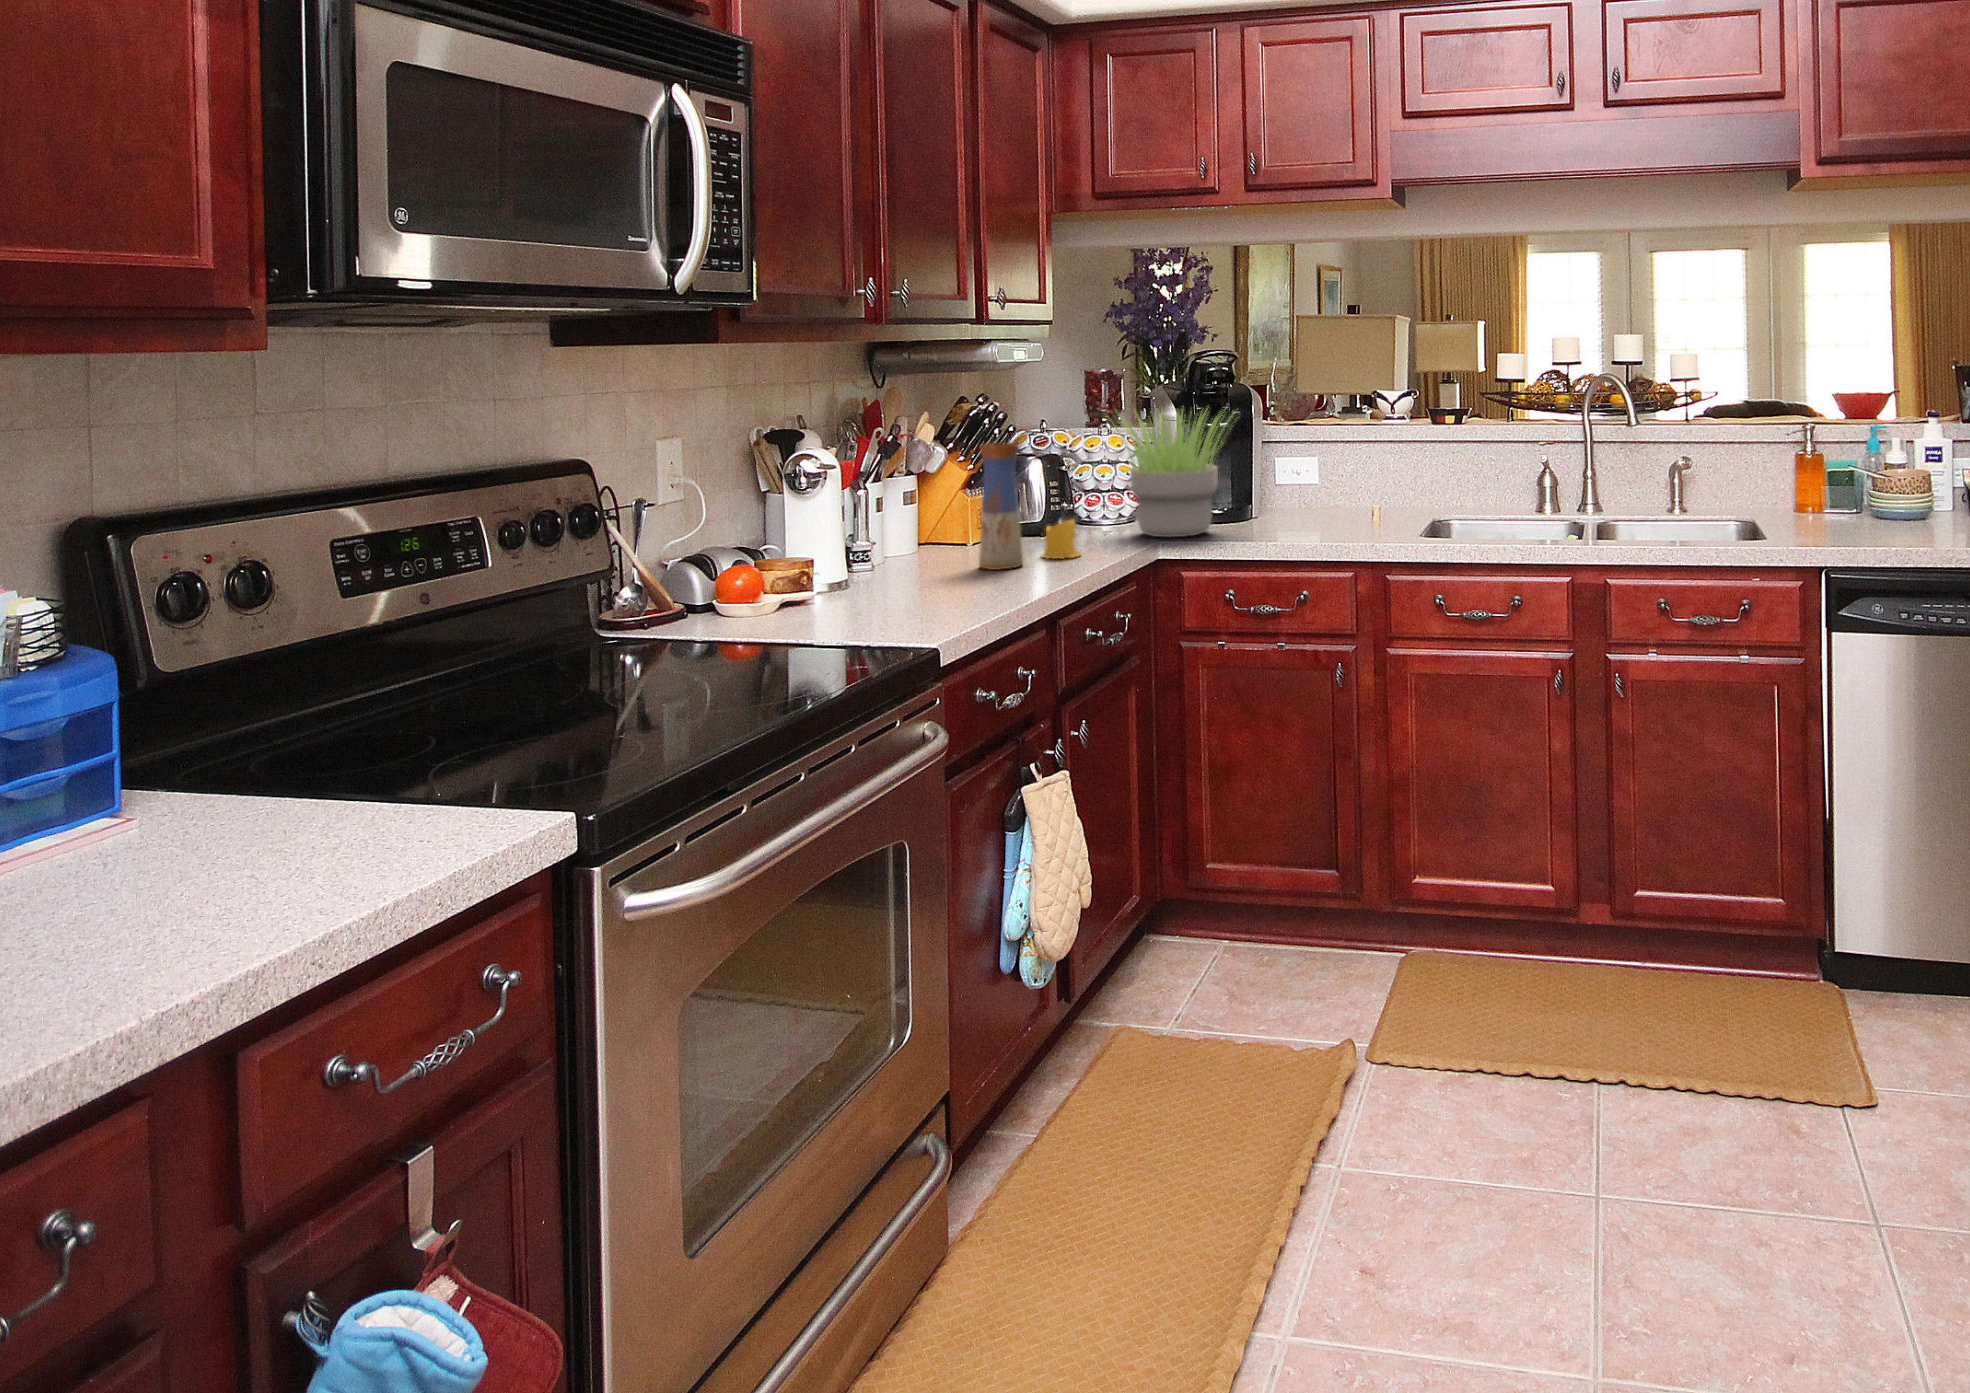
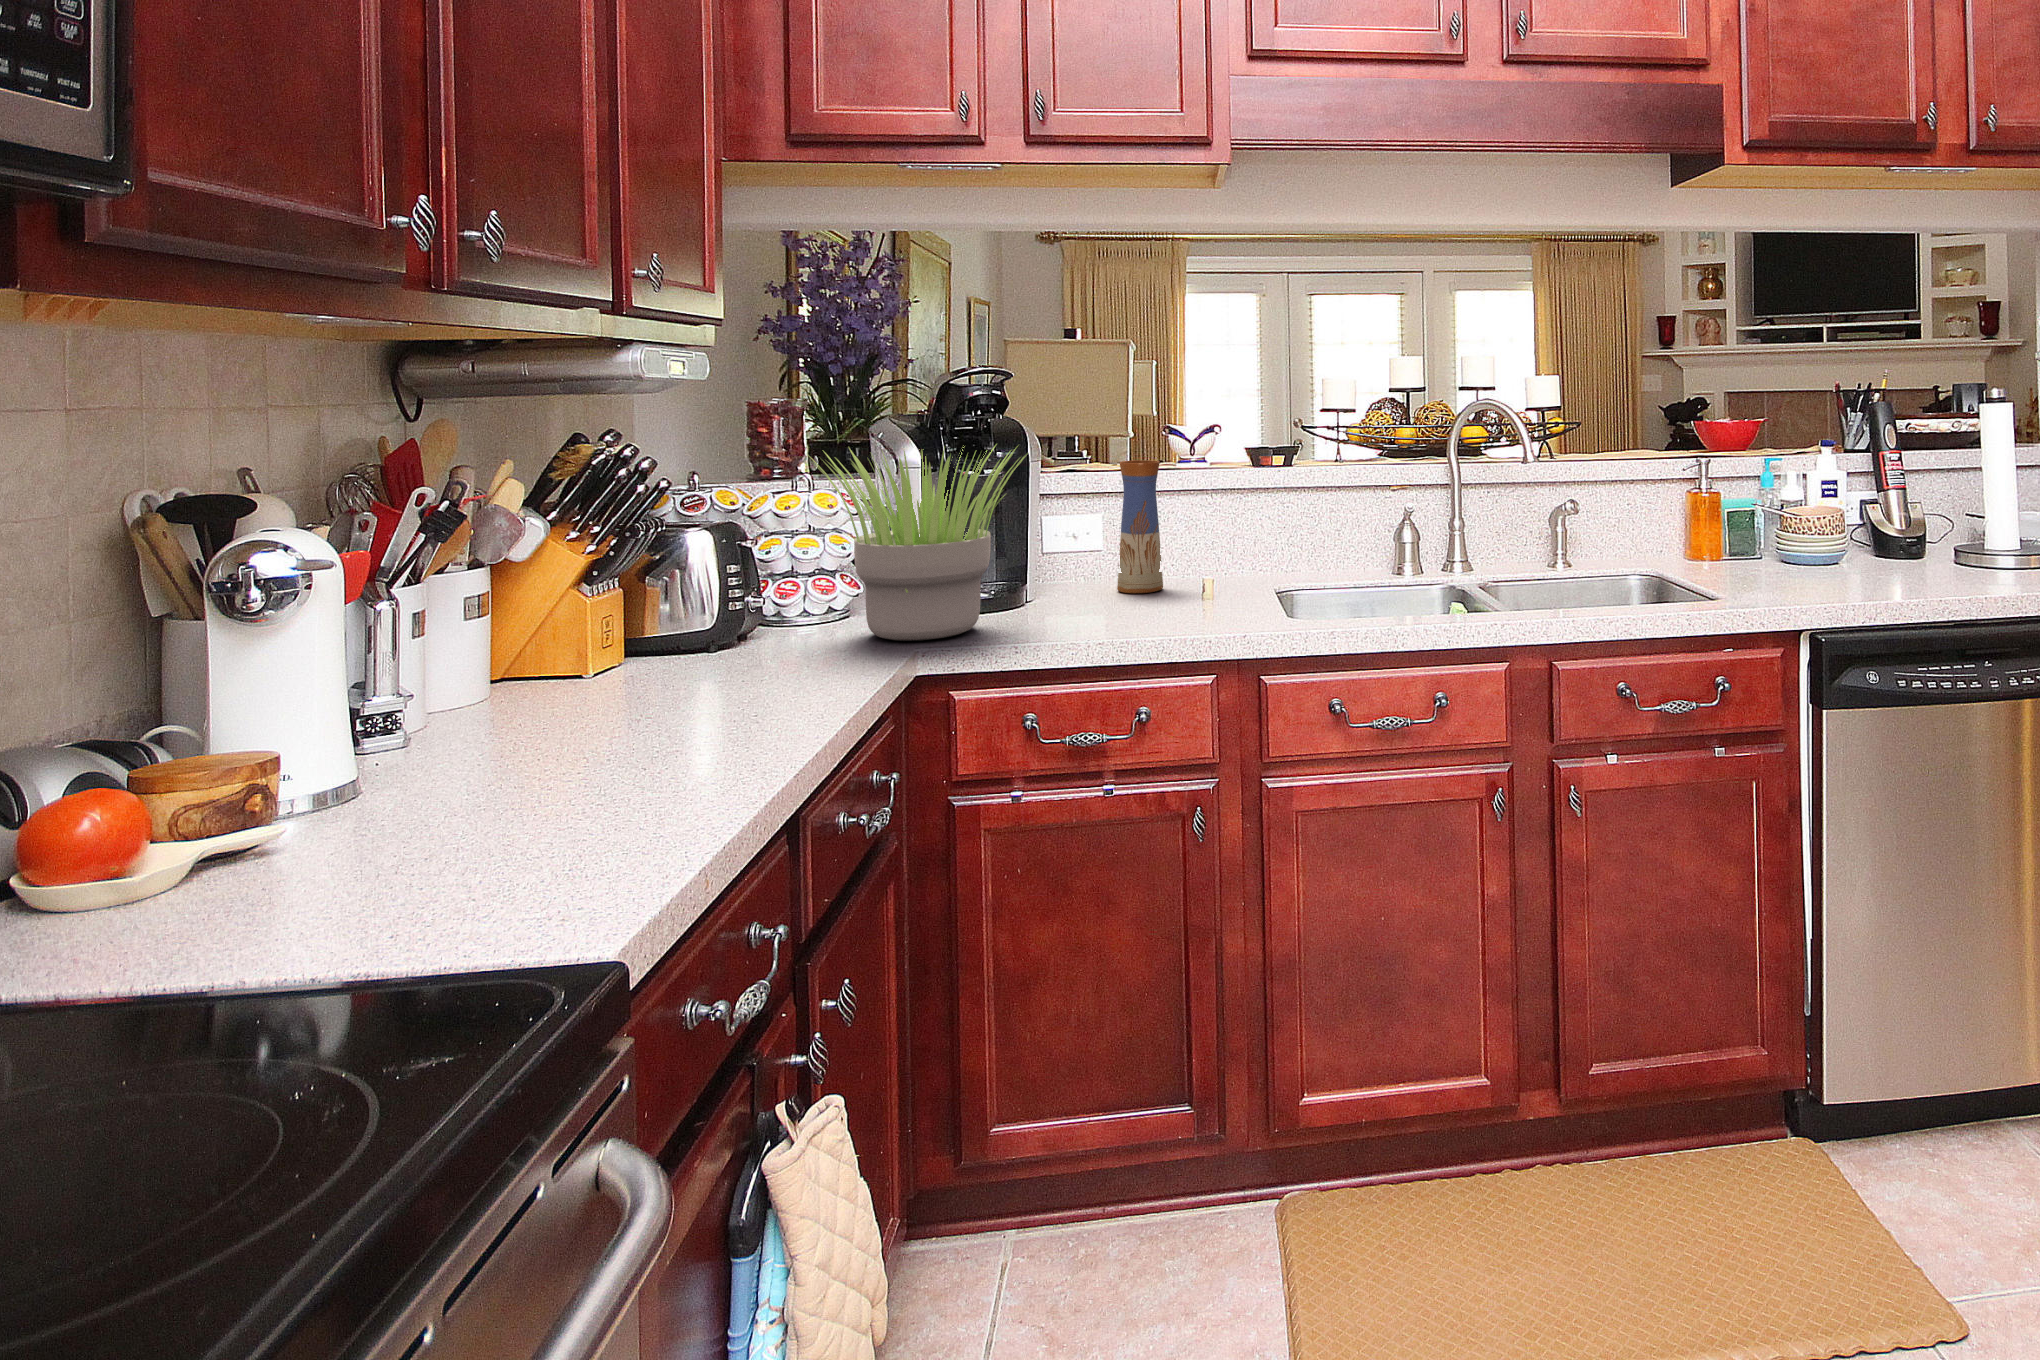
vase: present [979,443,1023,570] -> present [1117,460,1163,593]
candle: present [1042,520,1080,559] -> none [724,626,797,696]

